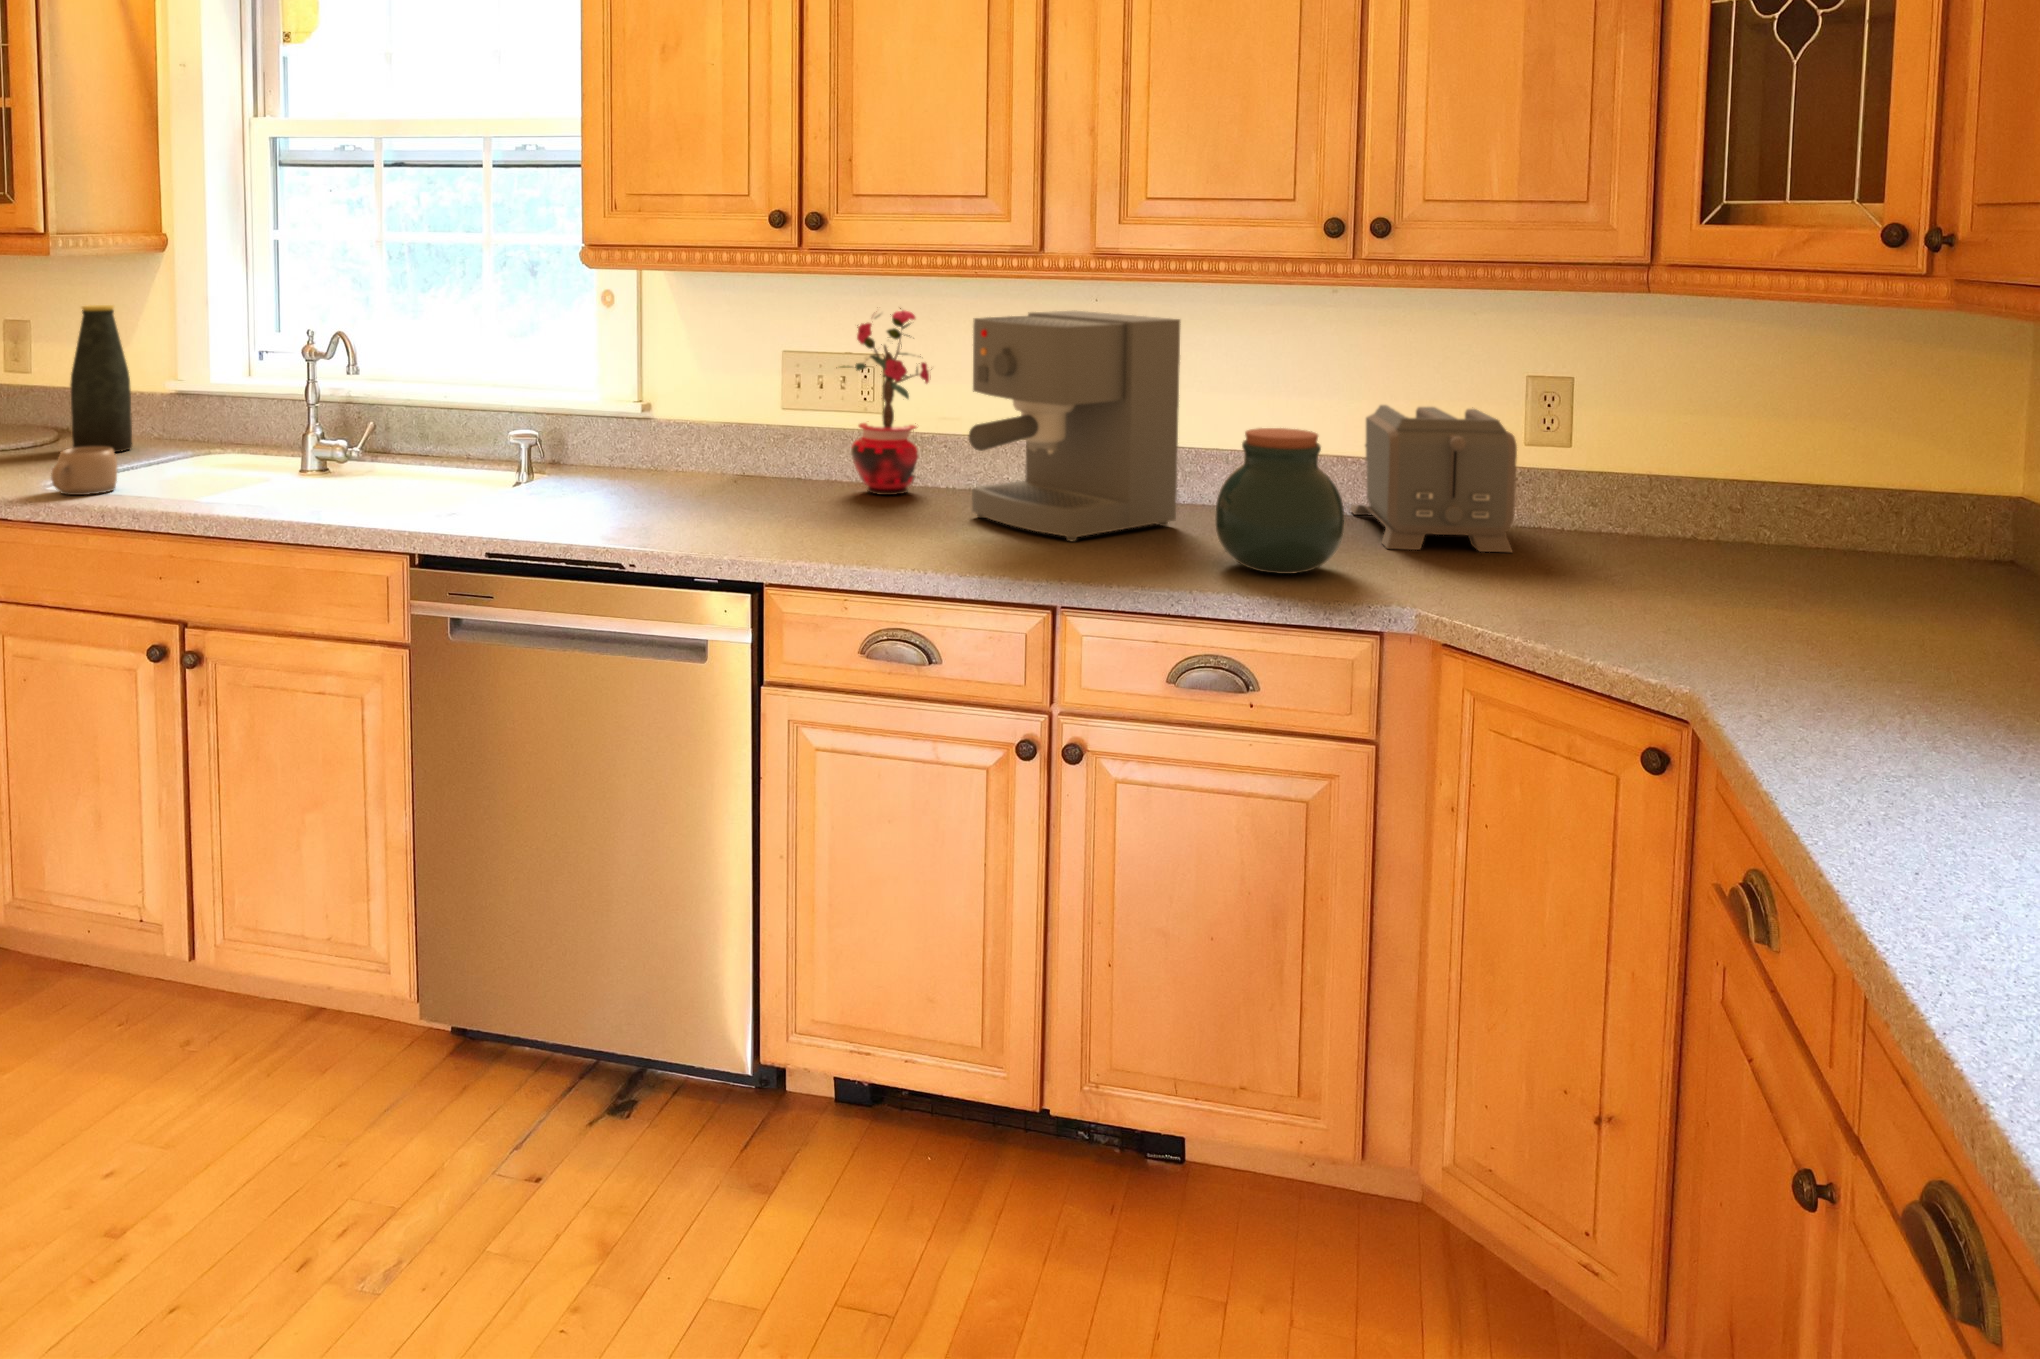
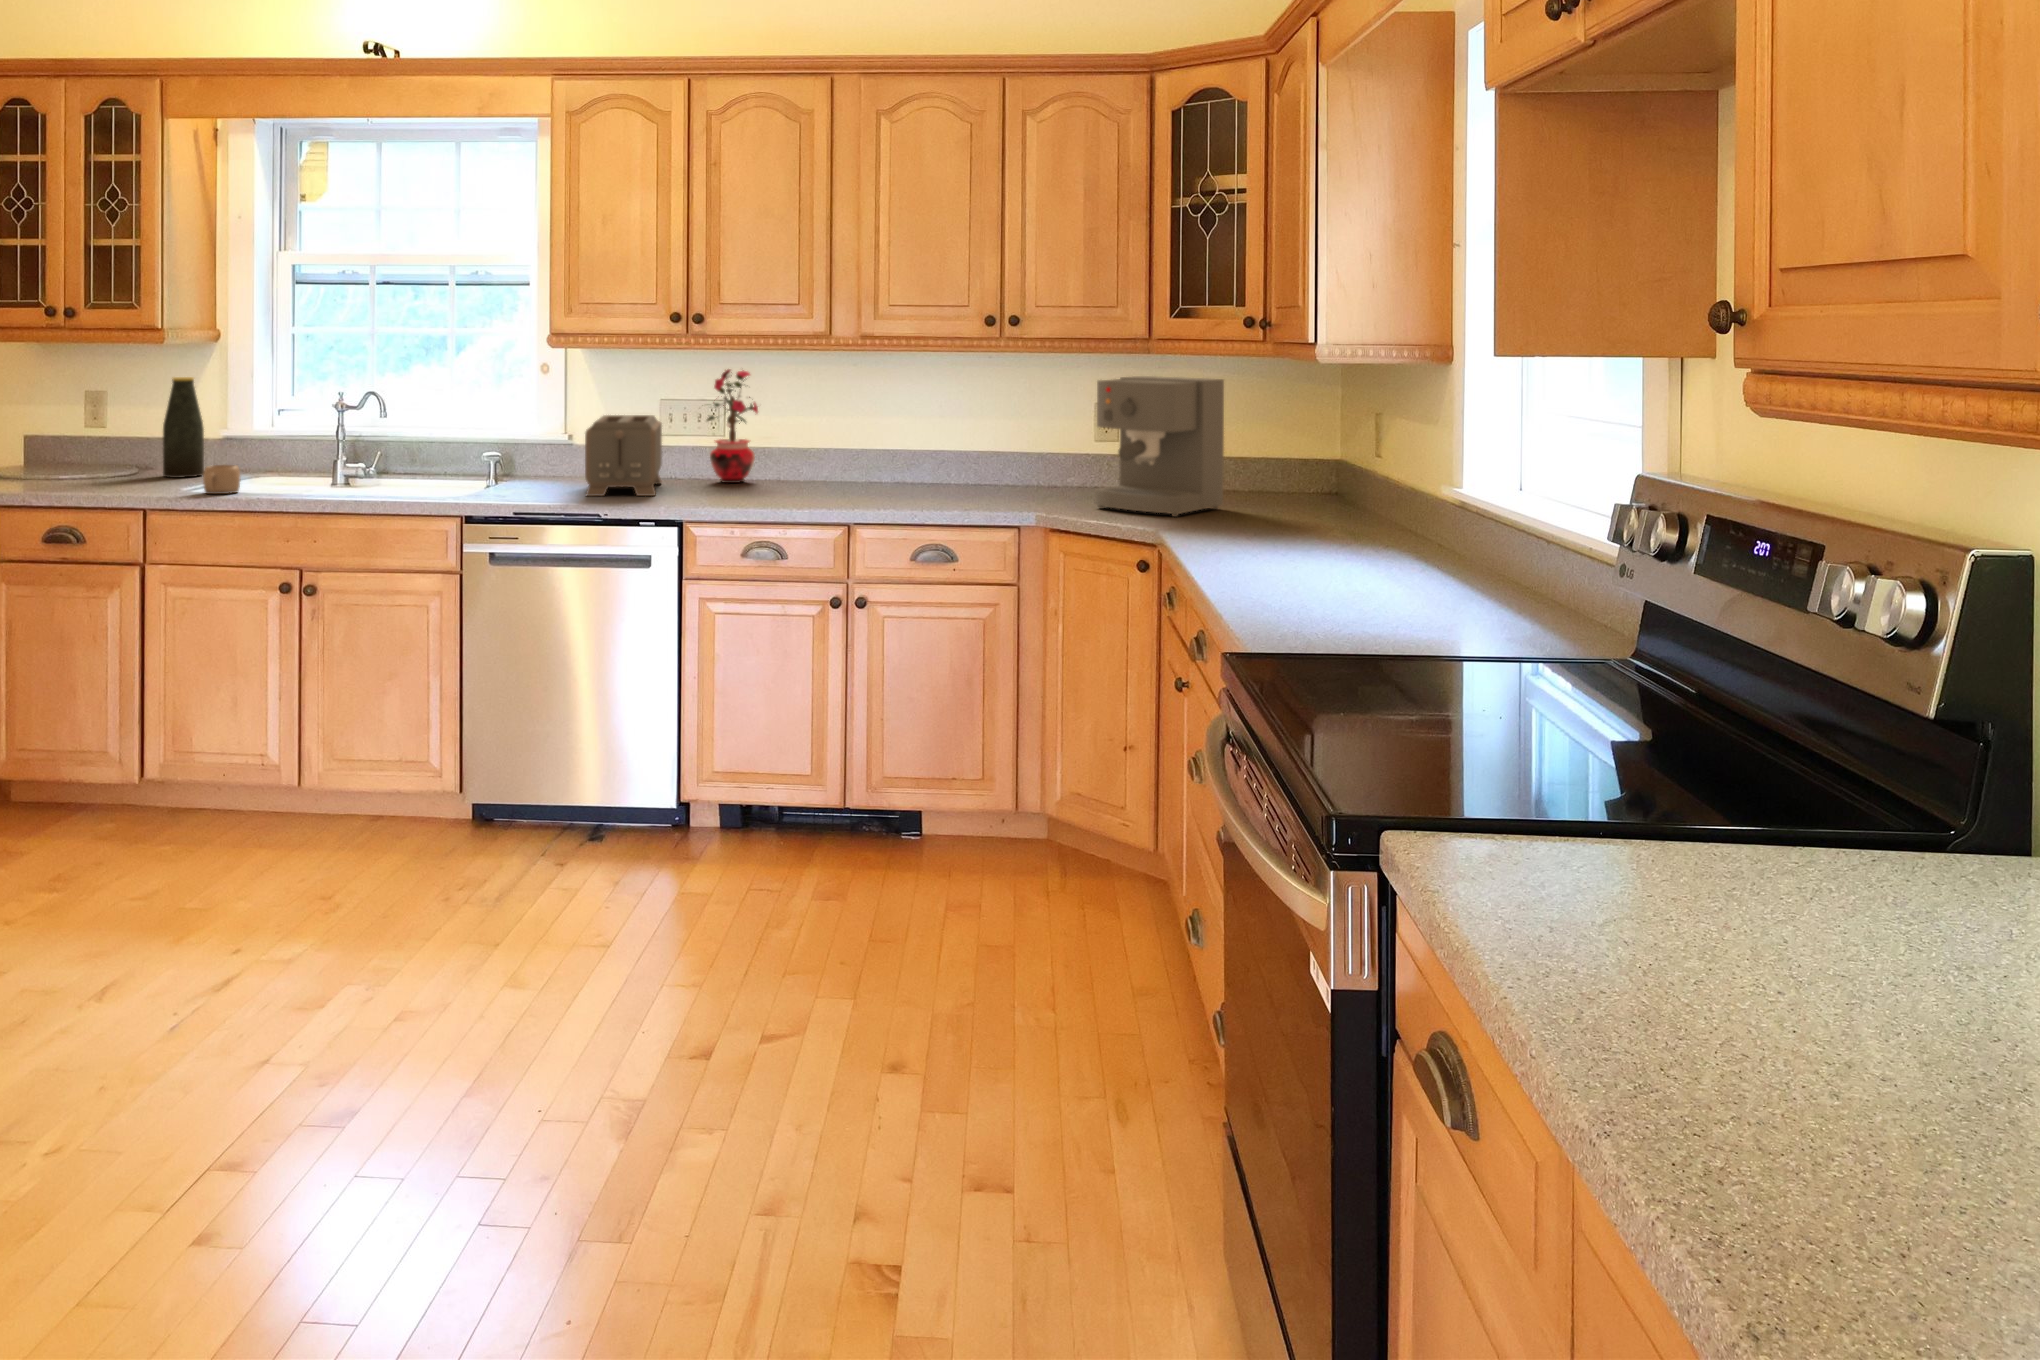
coffee maker: present [969,311,1180,541] -> present [1095,376,1224,517]
toaster: present [1350,405,1517,552] -> present [585,415,662,496]
jar: present [1215,428,1344,574] -> none [933,428,1000,504]

